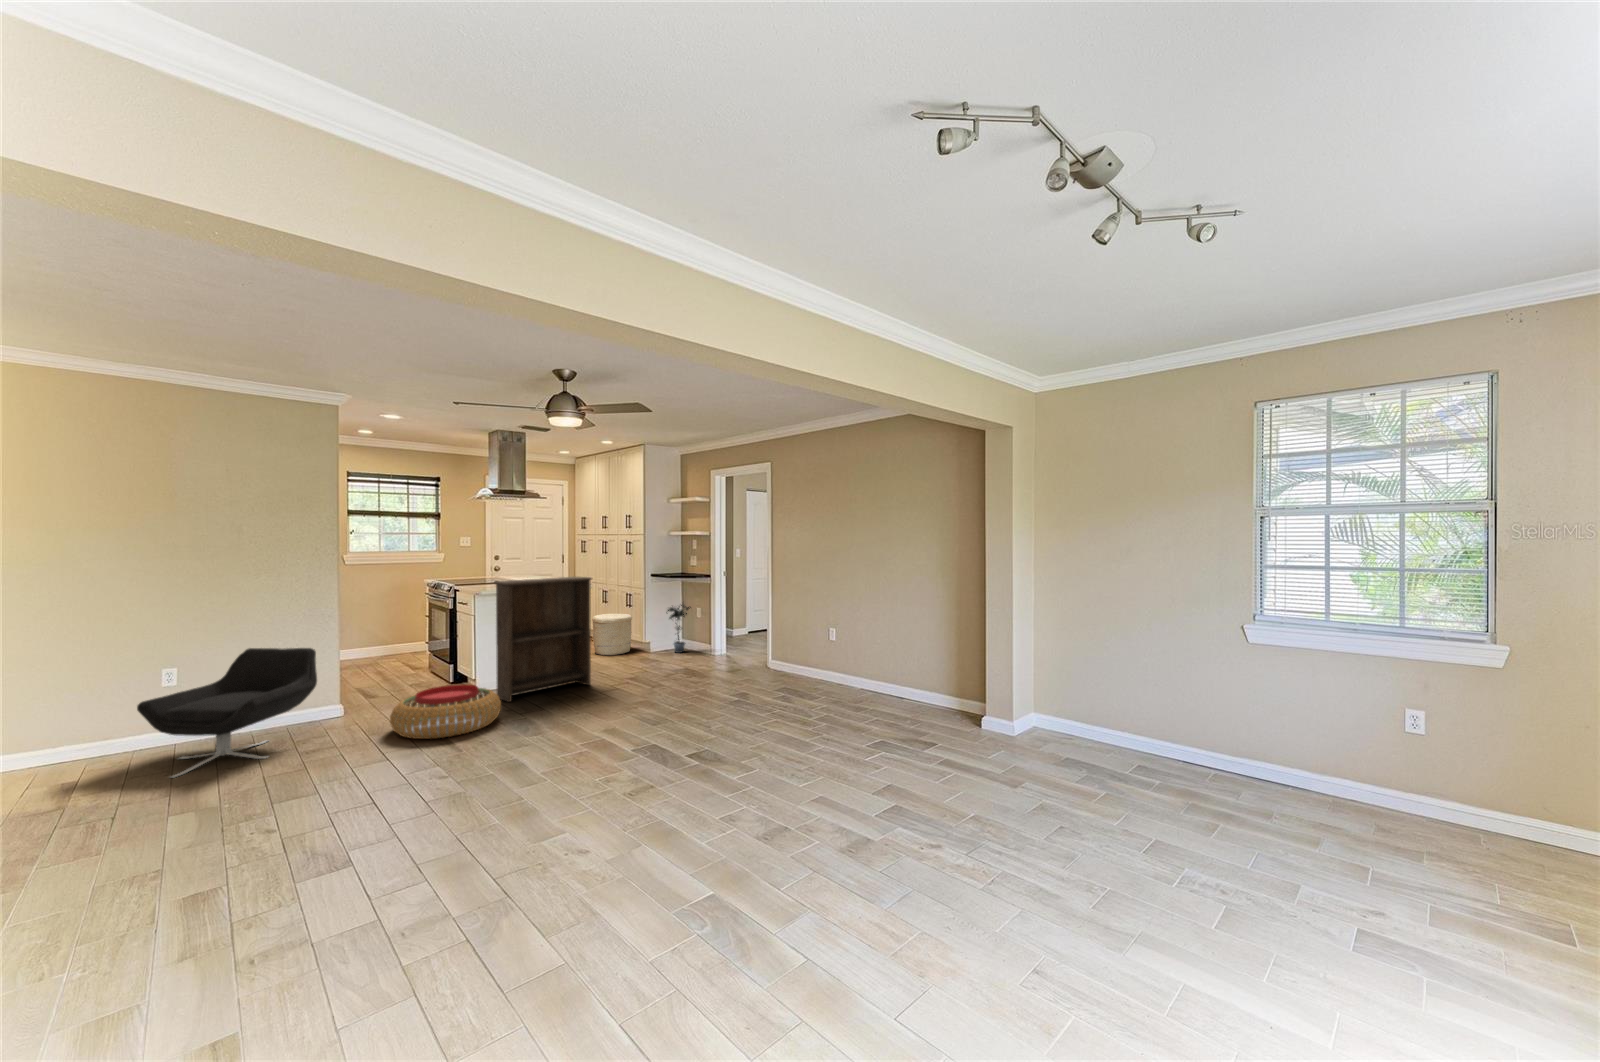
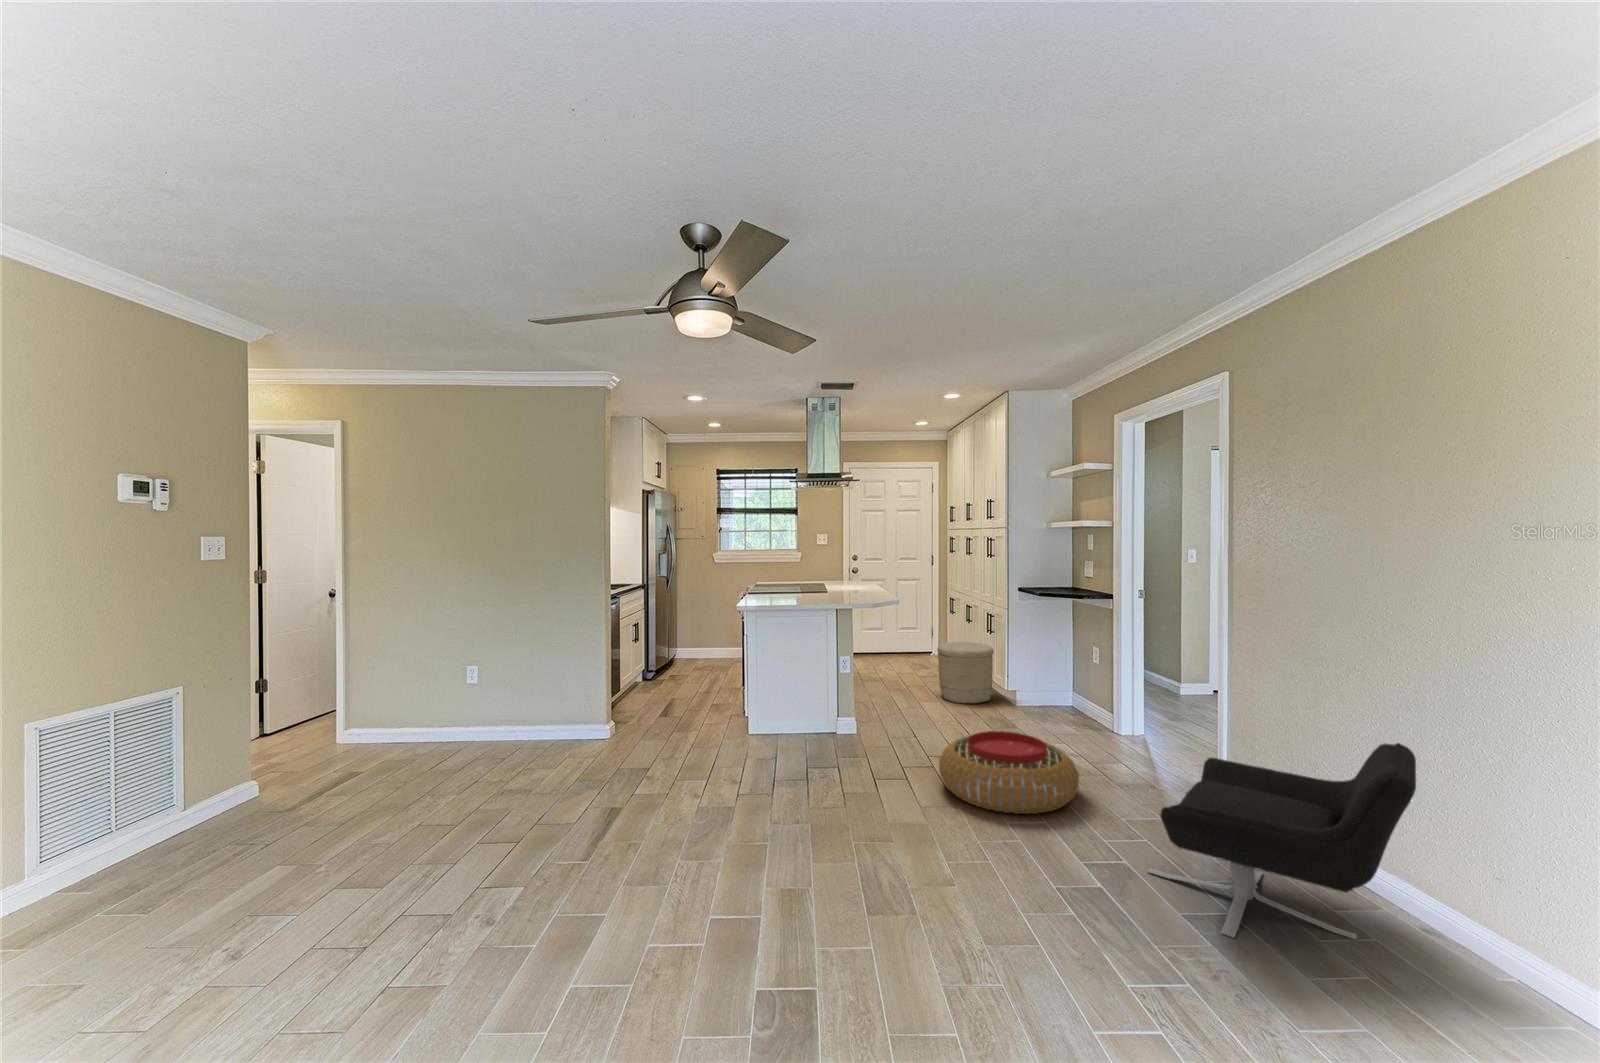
bookshelf: present [494,577,592,702] -> none [752,590,880,759]
potted plant: present [666,604,691,653] -> none [1034,637,1086,718]
lounge chair: present [137,648,317,778] -> present [1148,743,1416,939]
pouf: present [390,684,501,739] -> present [939,731,1079,814]

